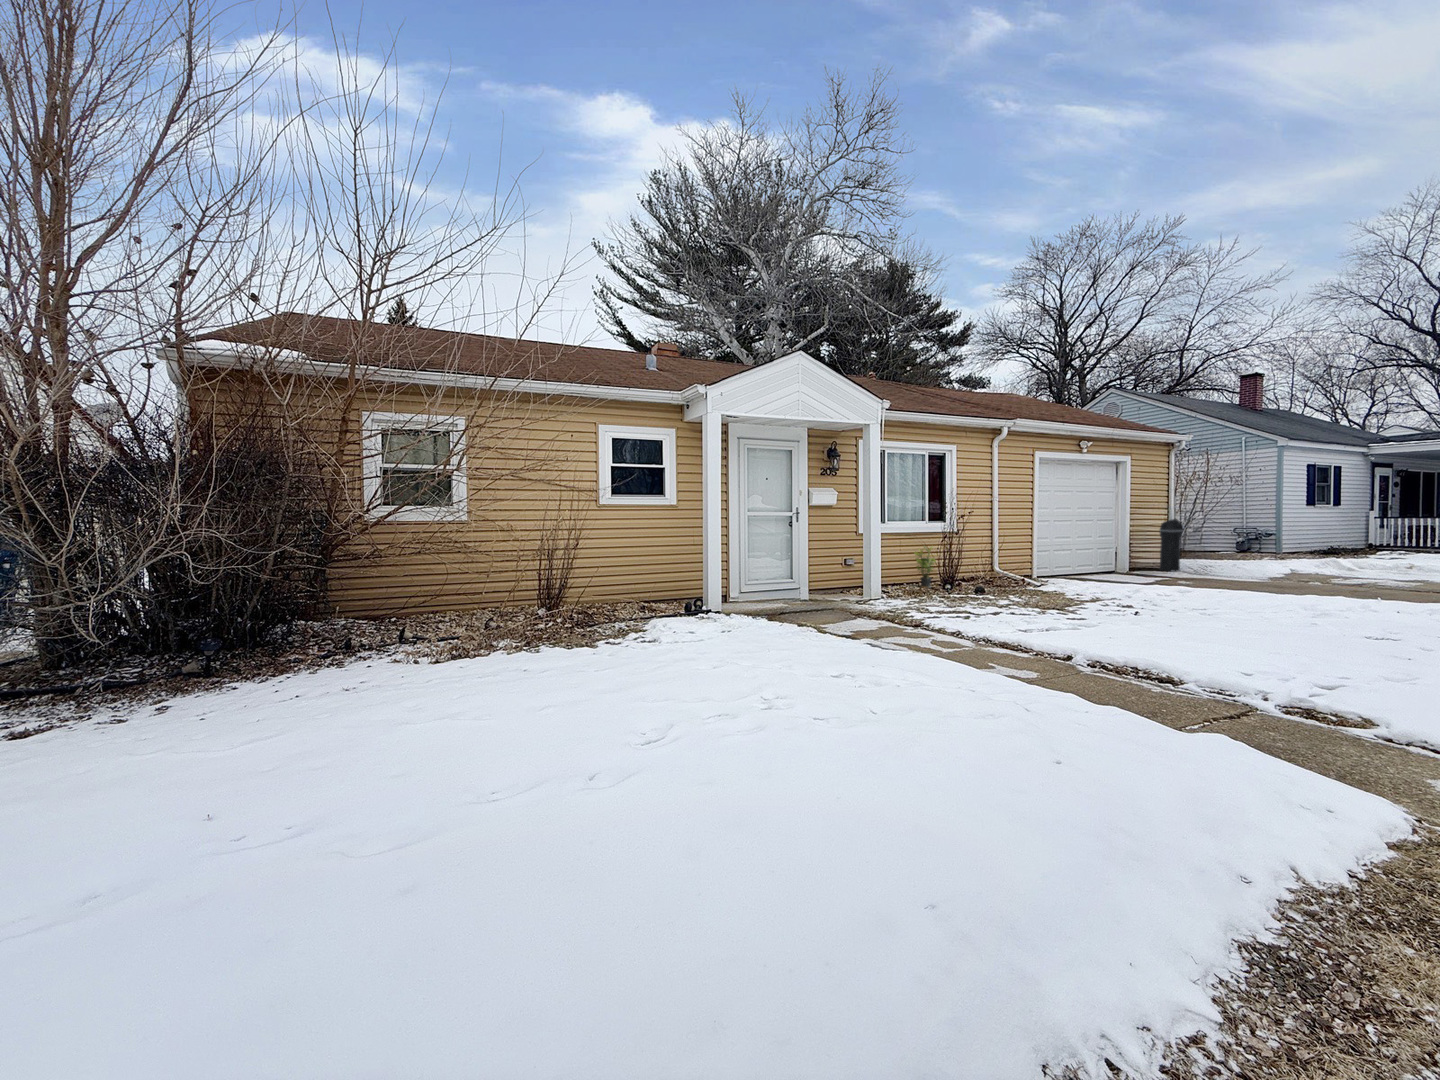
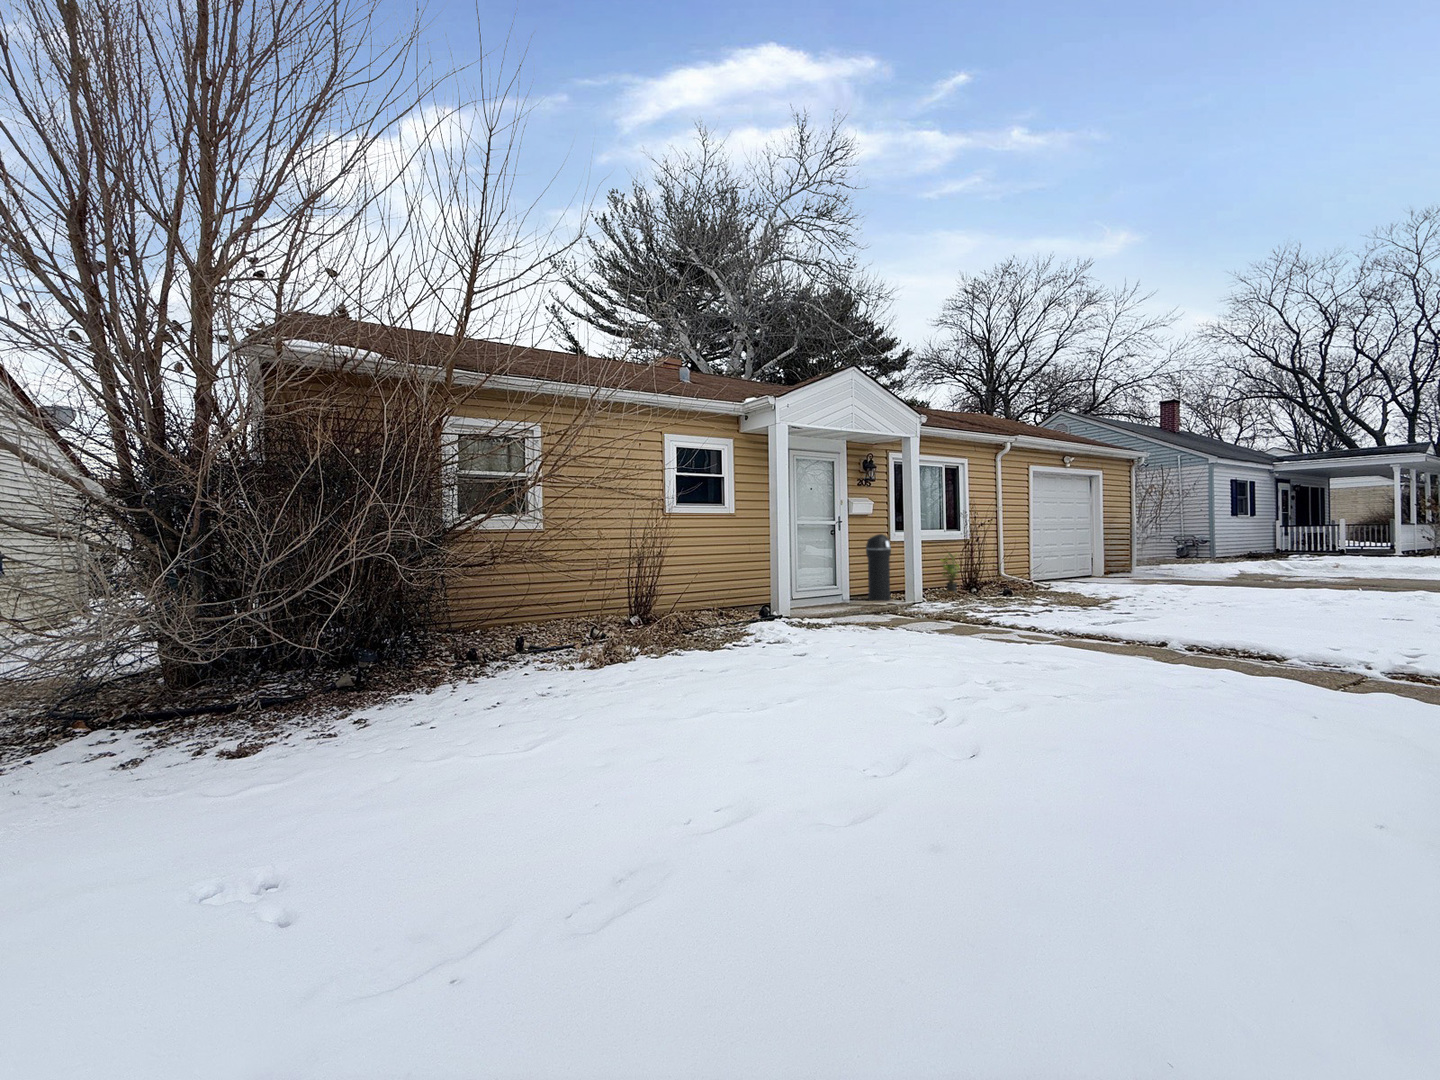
trash can: present [1160,519,1184,571] -> present [866,534,891,601]

